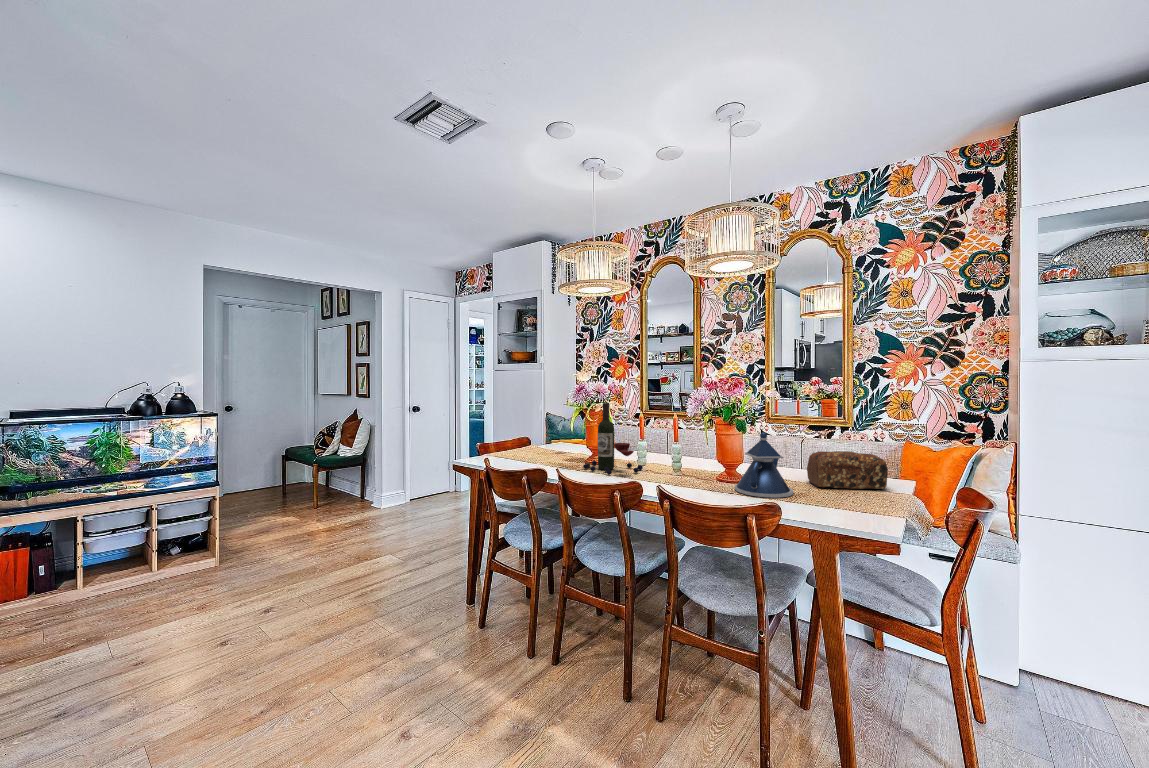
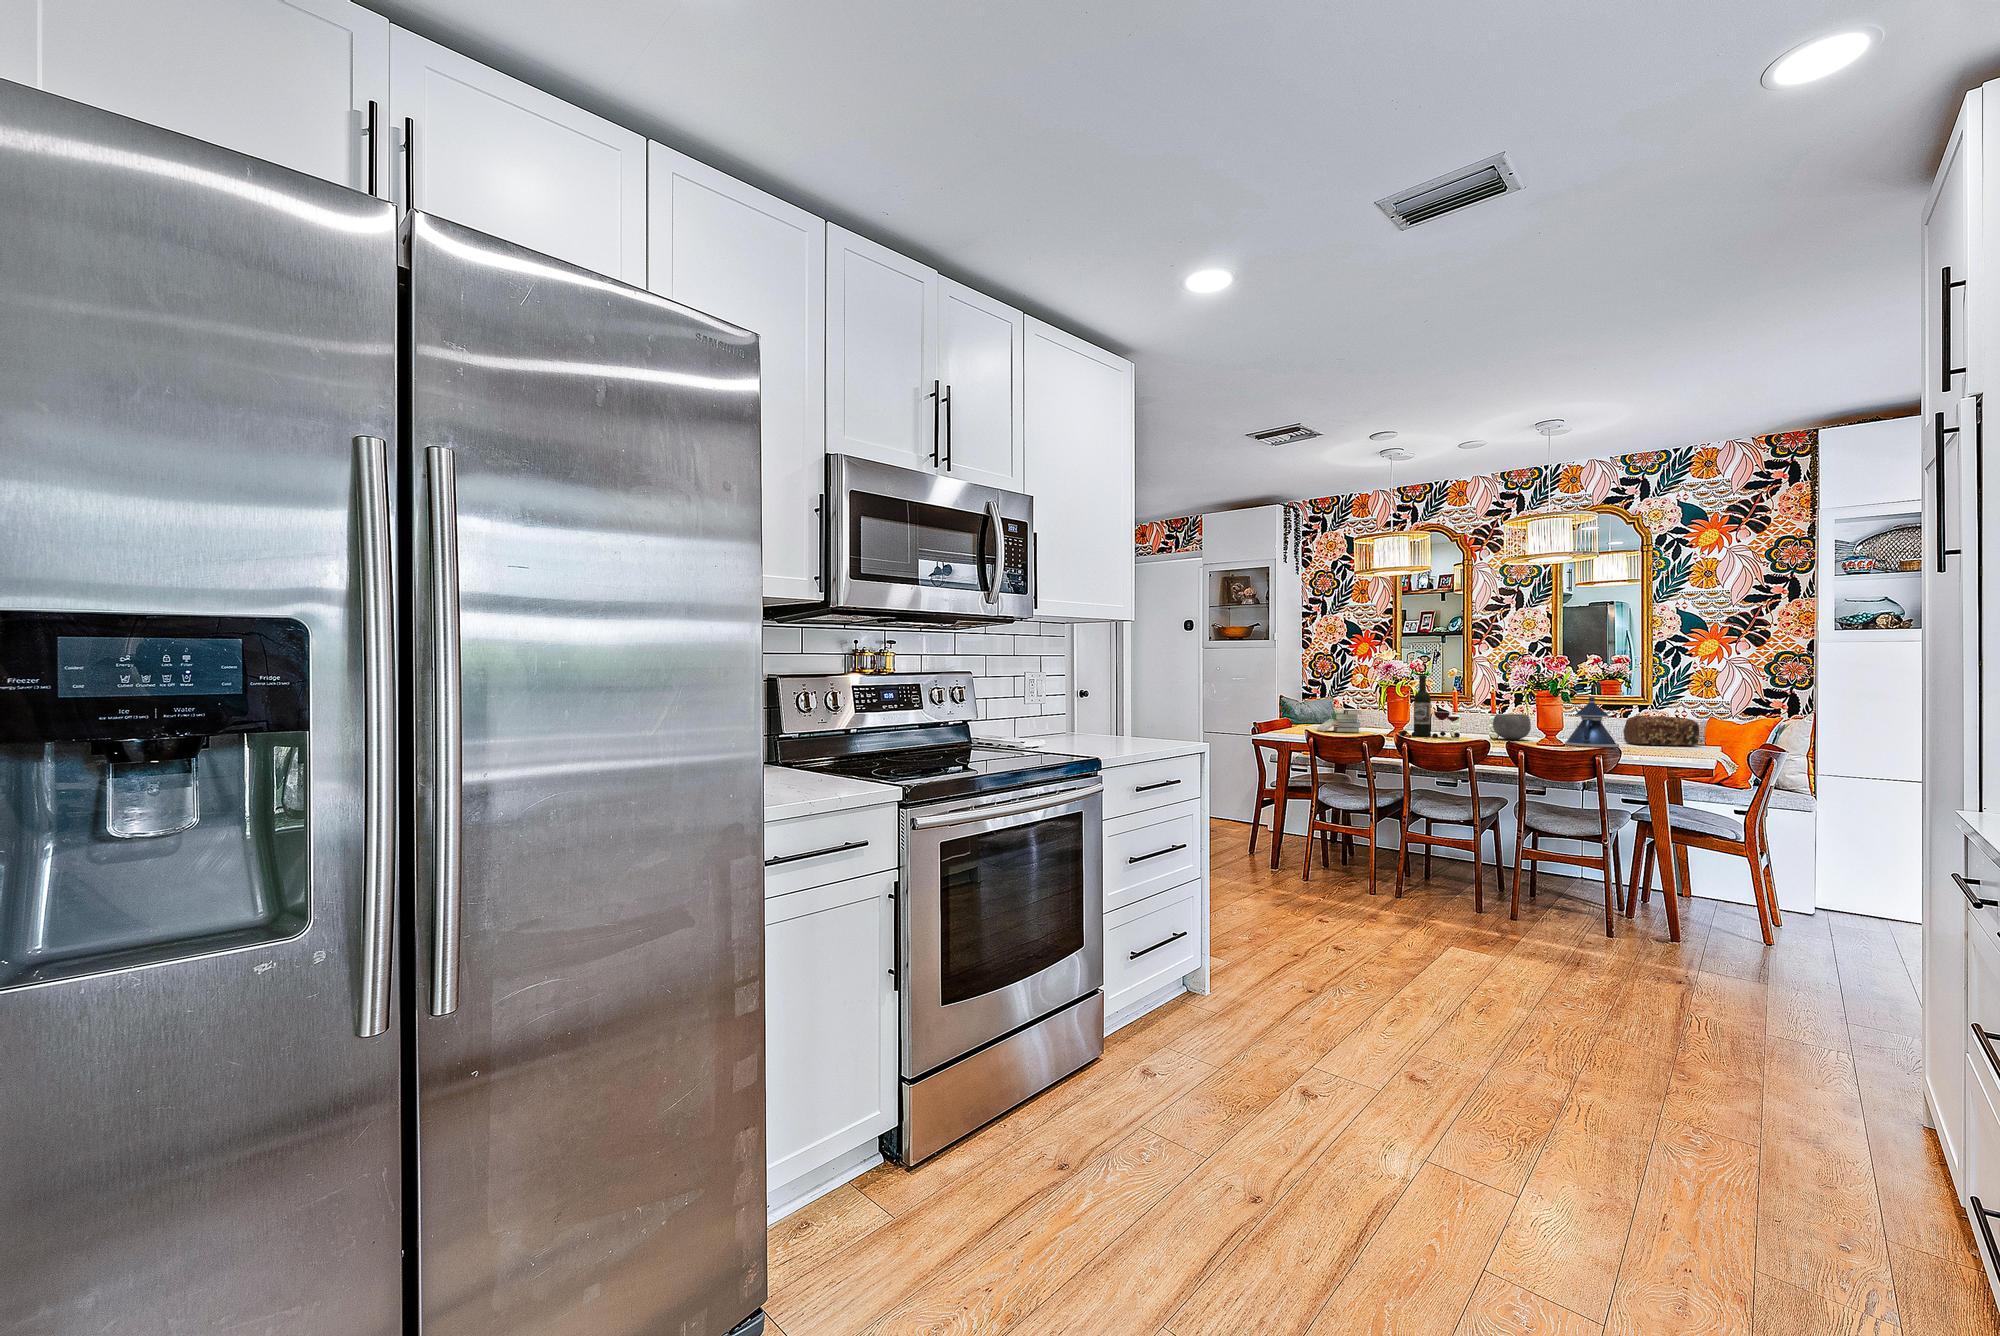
book: none [520,438,563,462] -> present [1317,710,1361,733]
ceramic bowl: none [672,446,710,477] -> present [1493,714,1531,740]

